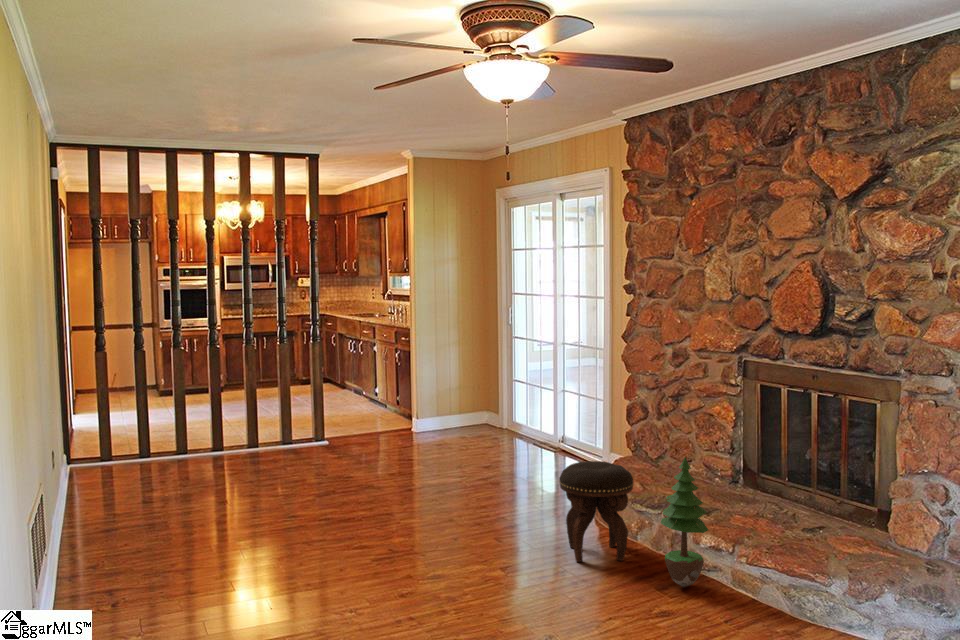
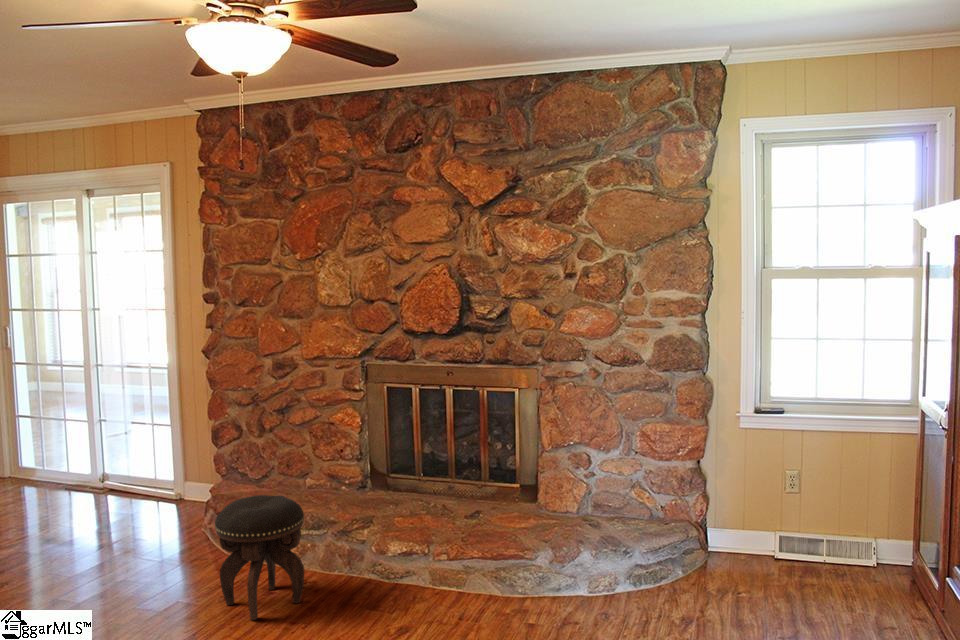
potted tree: present [661,457,708,587] -> none [360,472,412,611]

